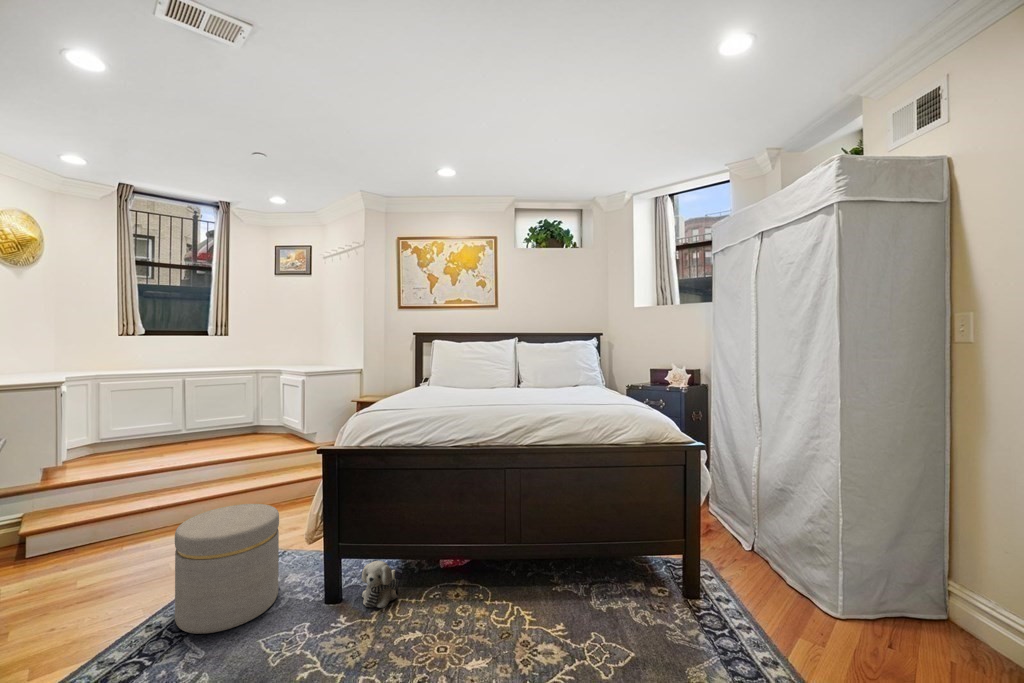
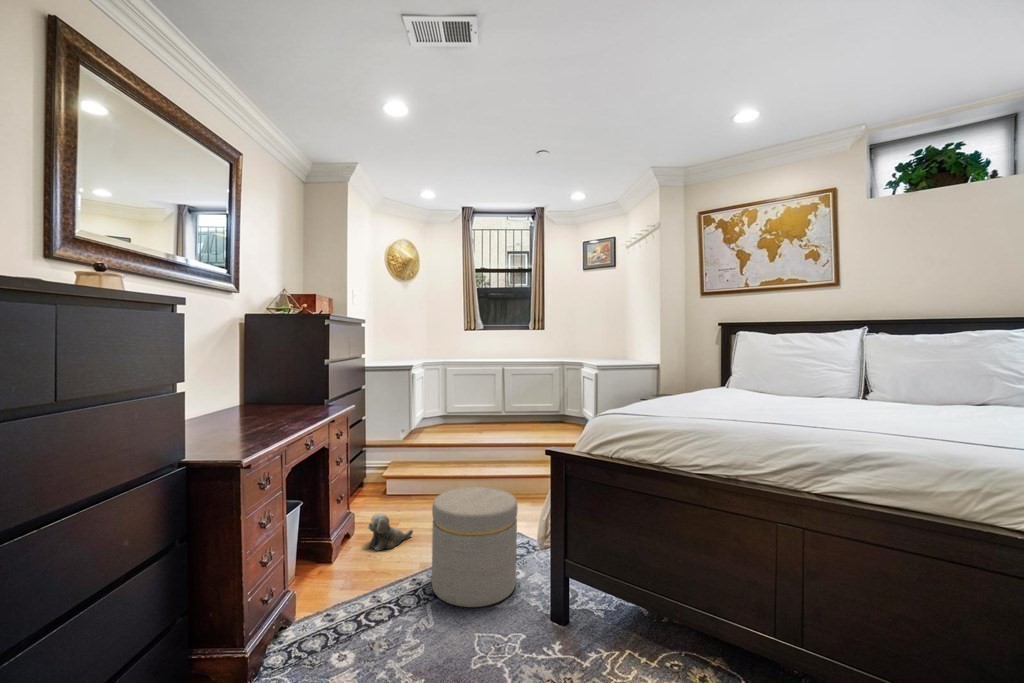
plush toy: present [362,561,398,608] -> present [368,513,413,551]

